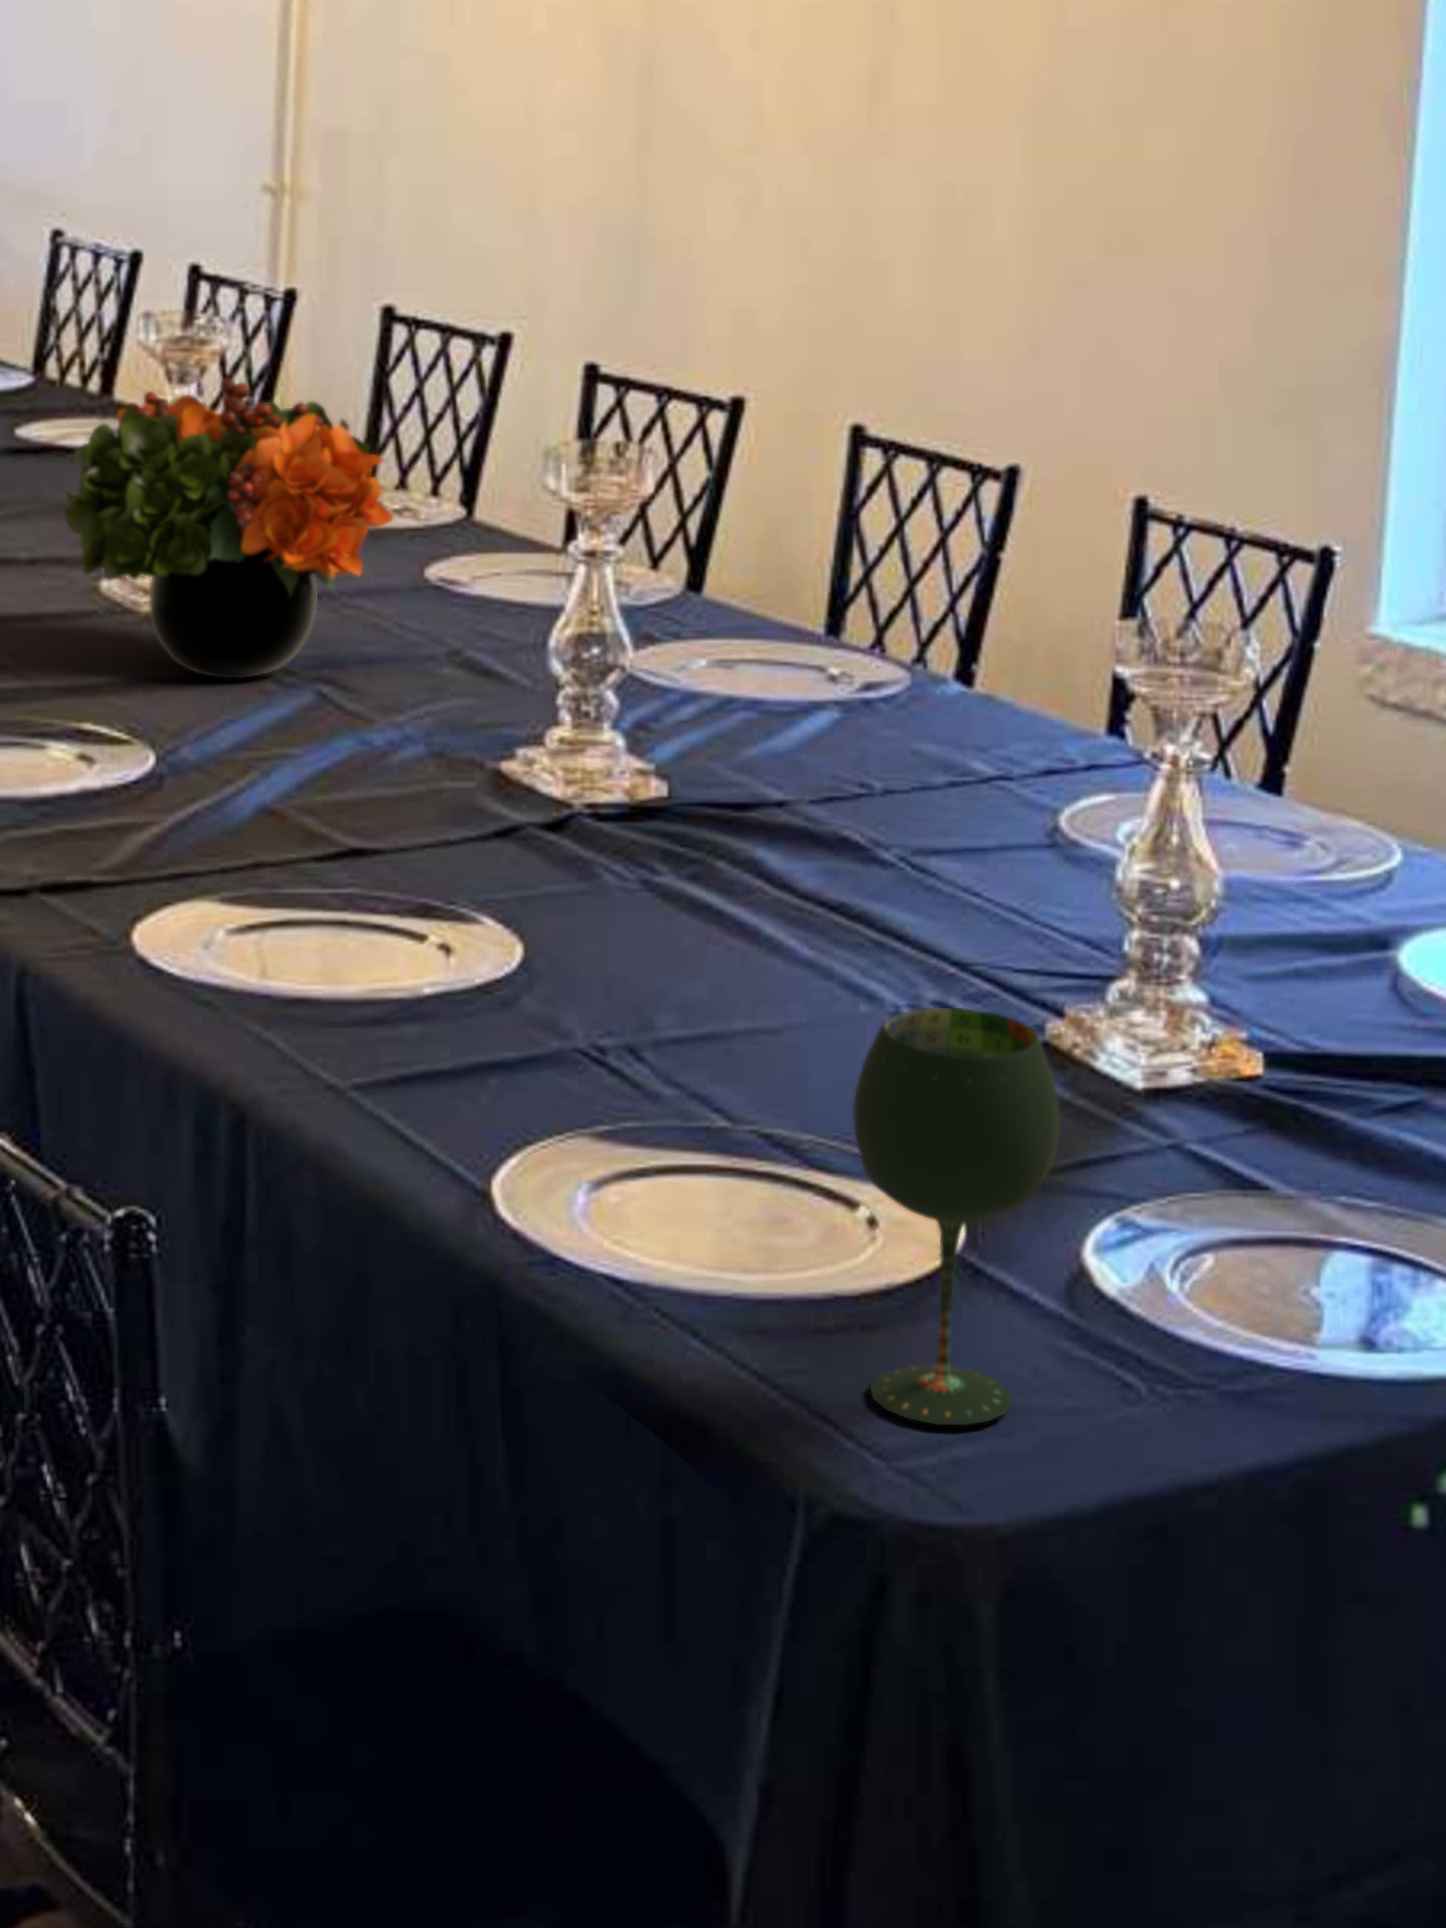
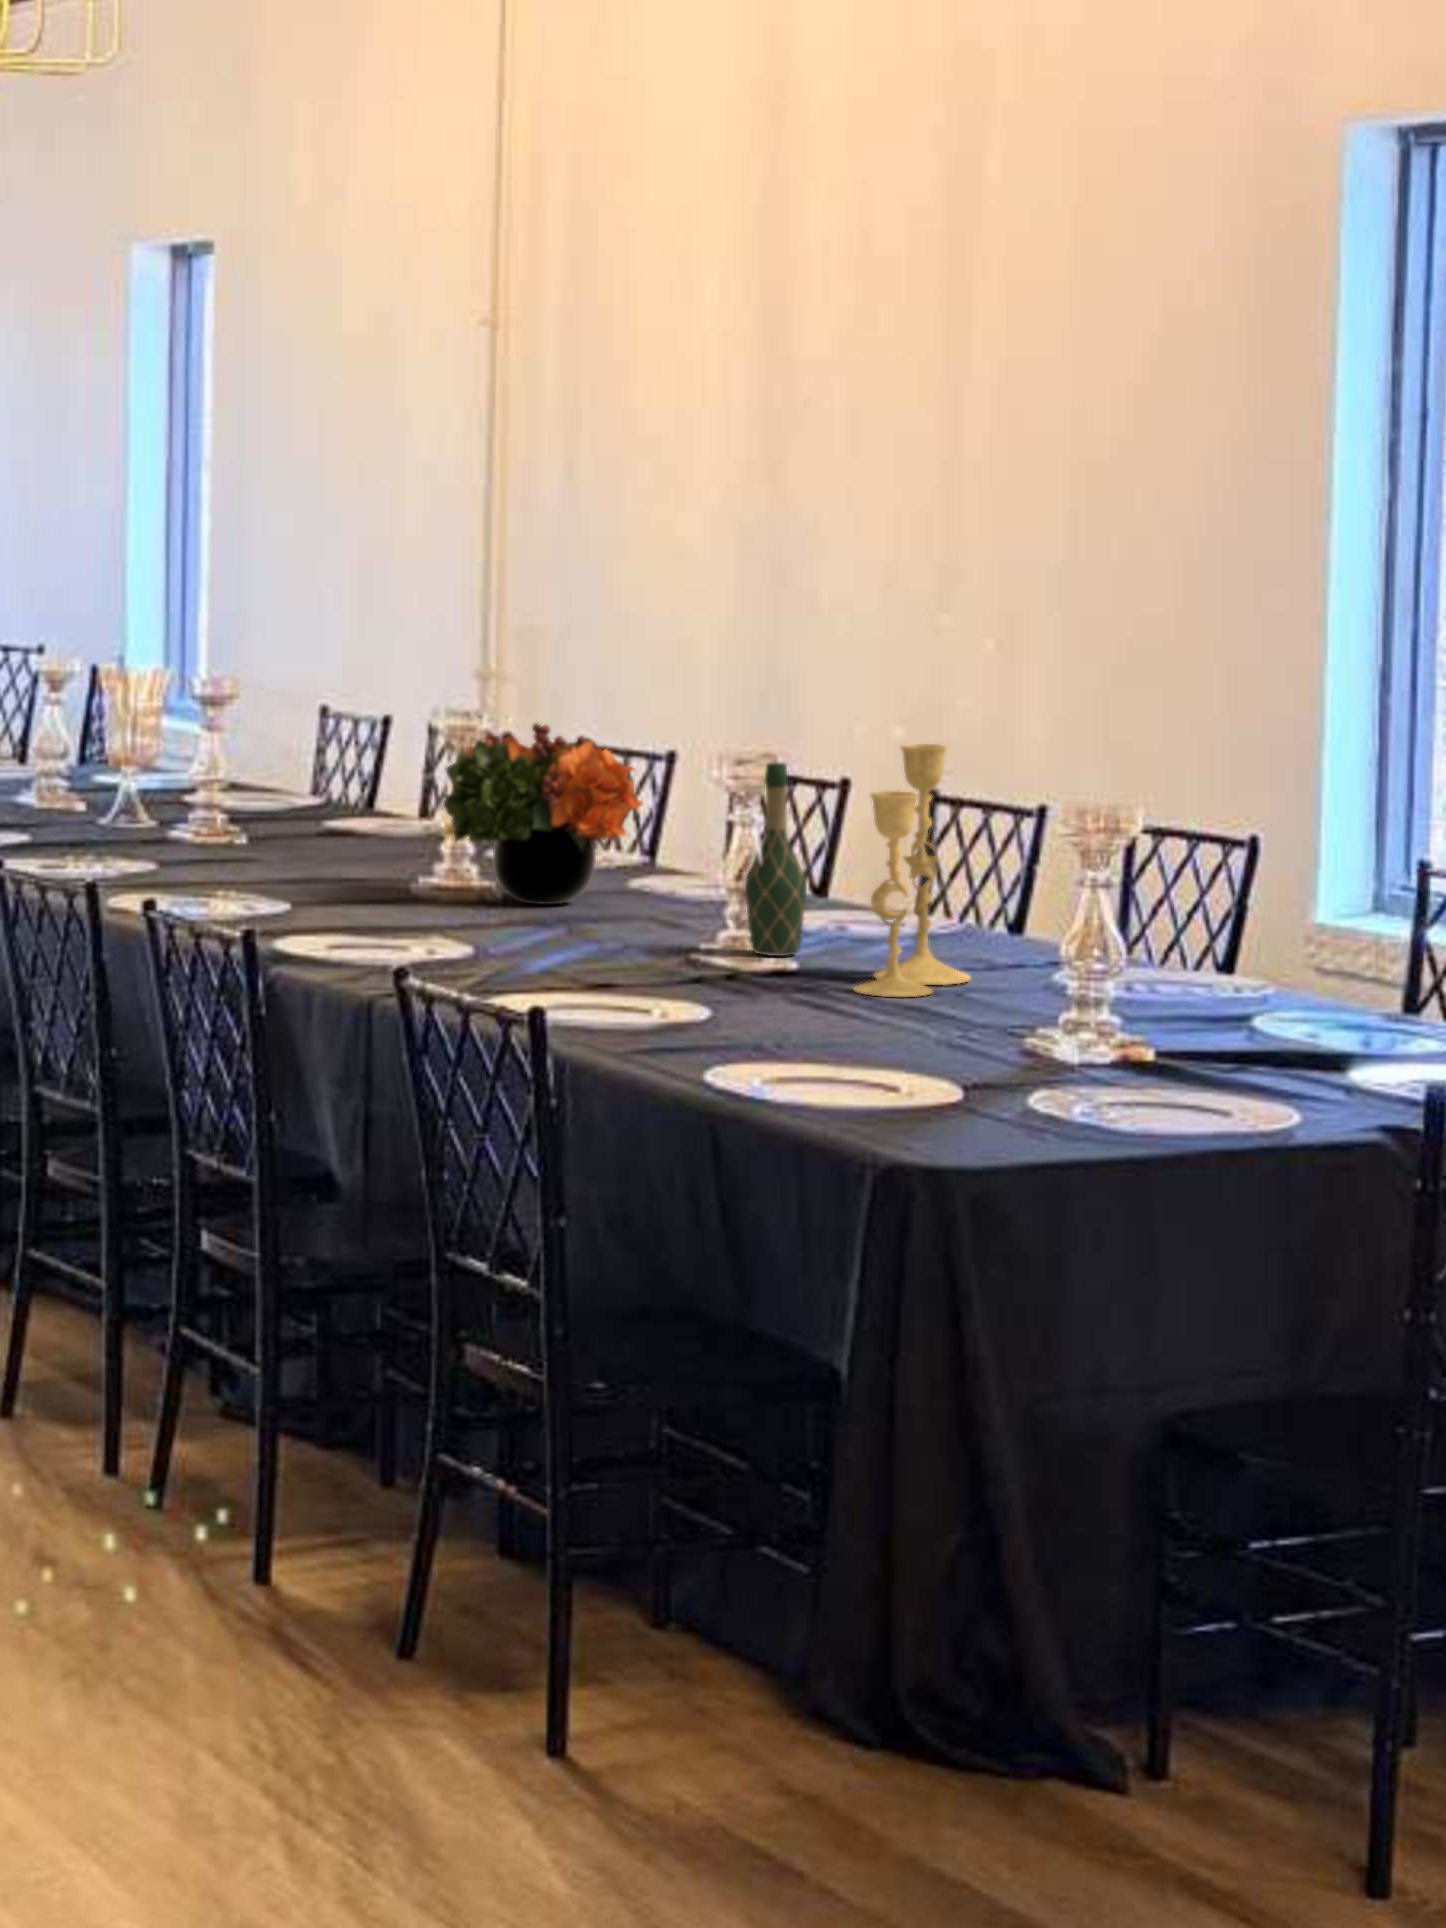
candlestick: none [698,489,901,957] -> present [854,744,970,997]
wine bottle: none [533,495,637,827] -> present [745,762,807,956]
wine glass: present [853,1007,1060,1425] -> none [944,924,1047,1116]

